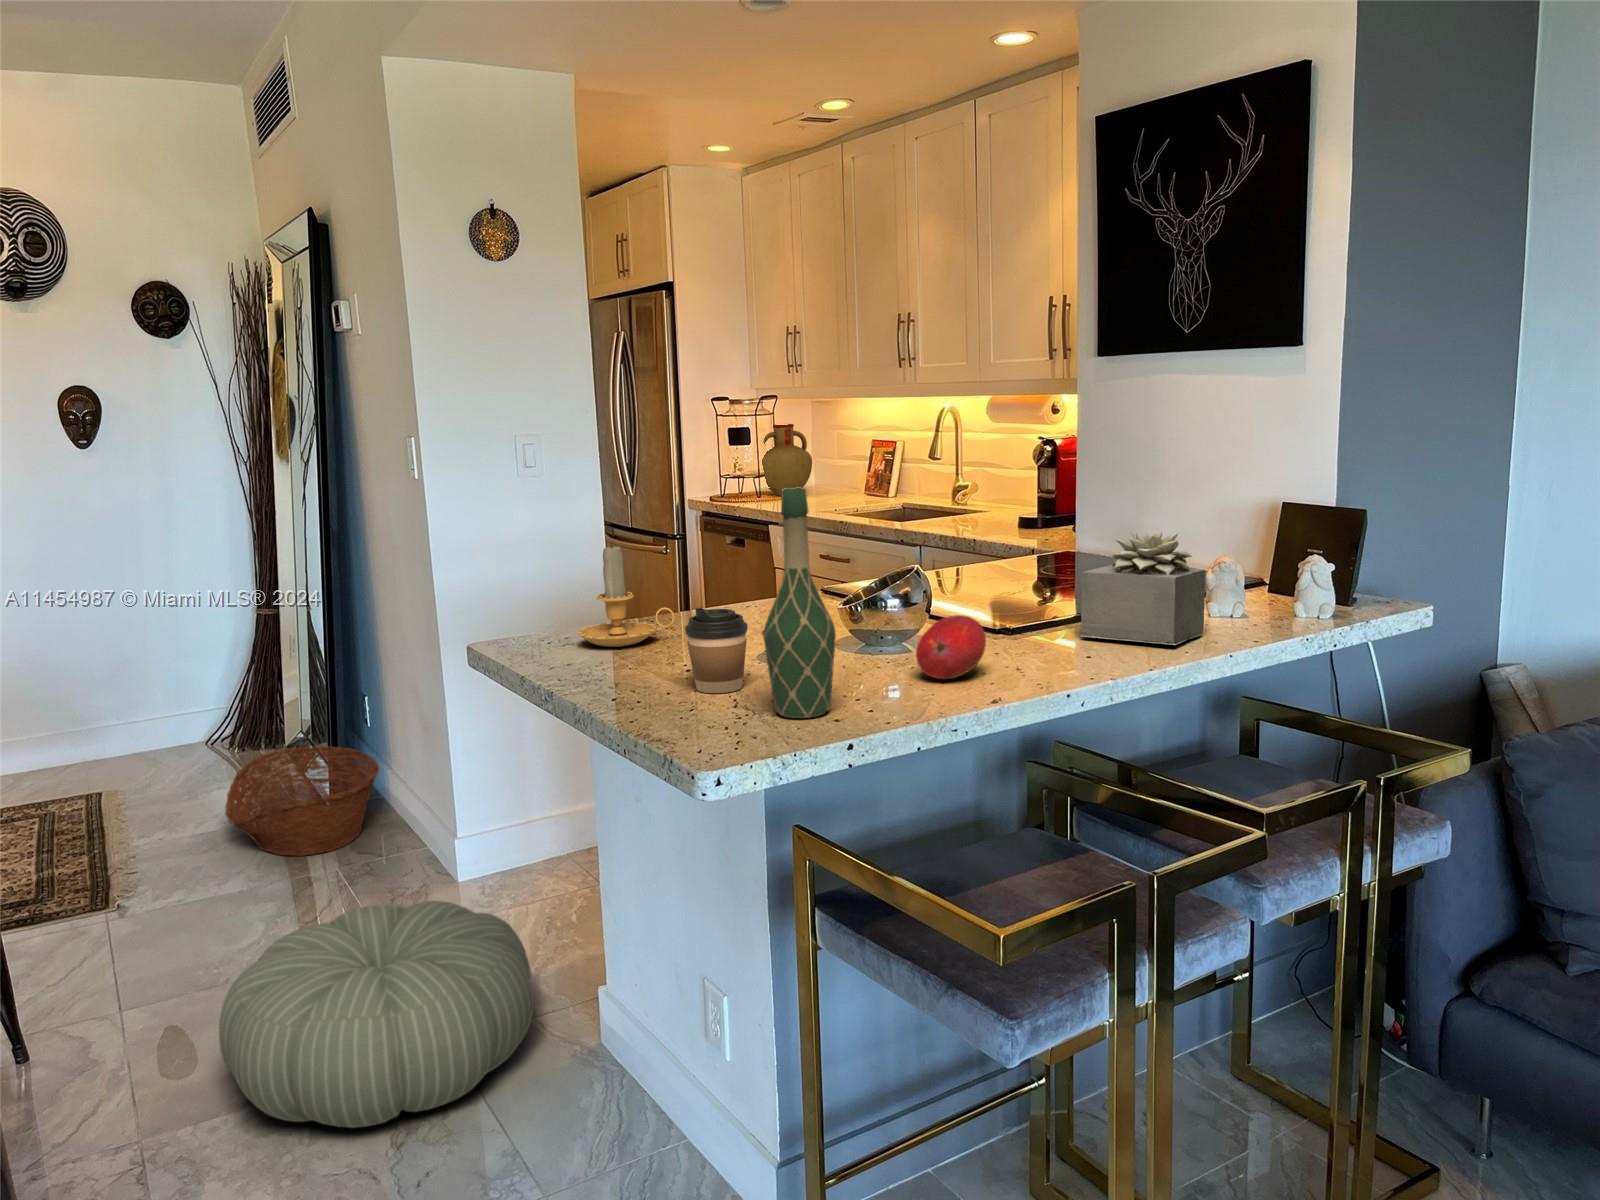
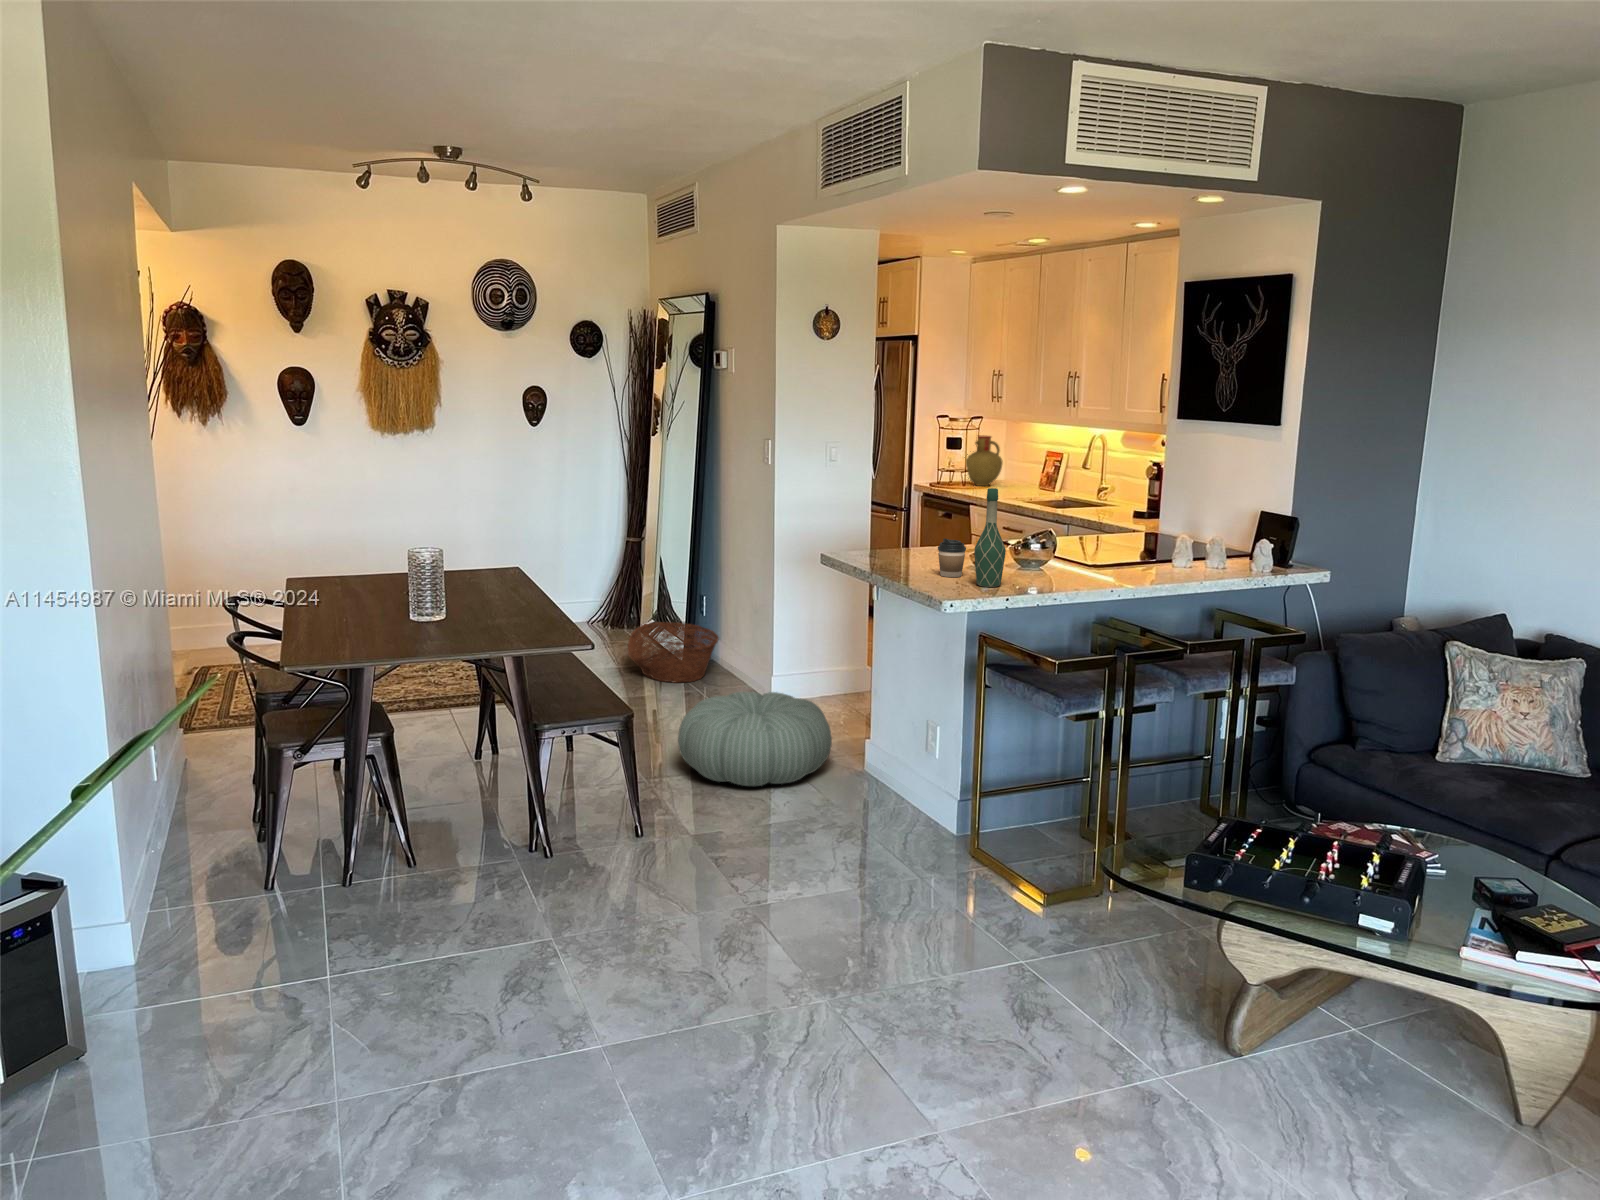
succulent plant: present [1081,529,1205,645] -> none [1128,519,1194,576]
candle: present [578,543,674,647] -> none [879,507,927,558]
fruit: present [916,615,986,679] -> none [1042,551,1076,580]

